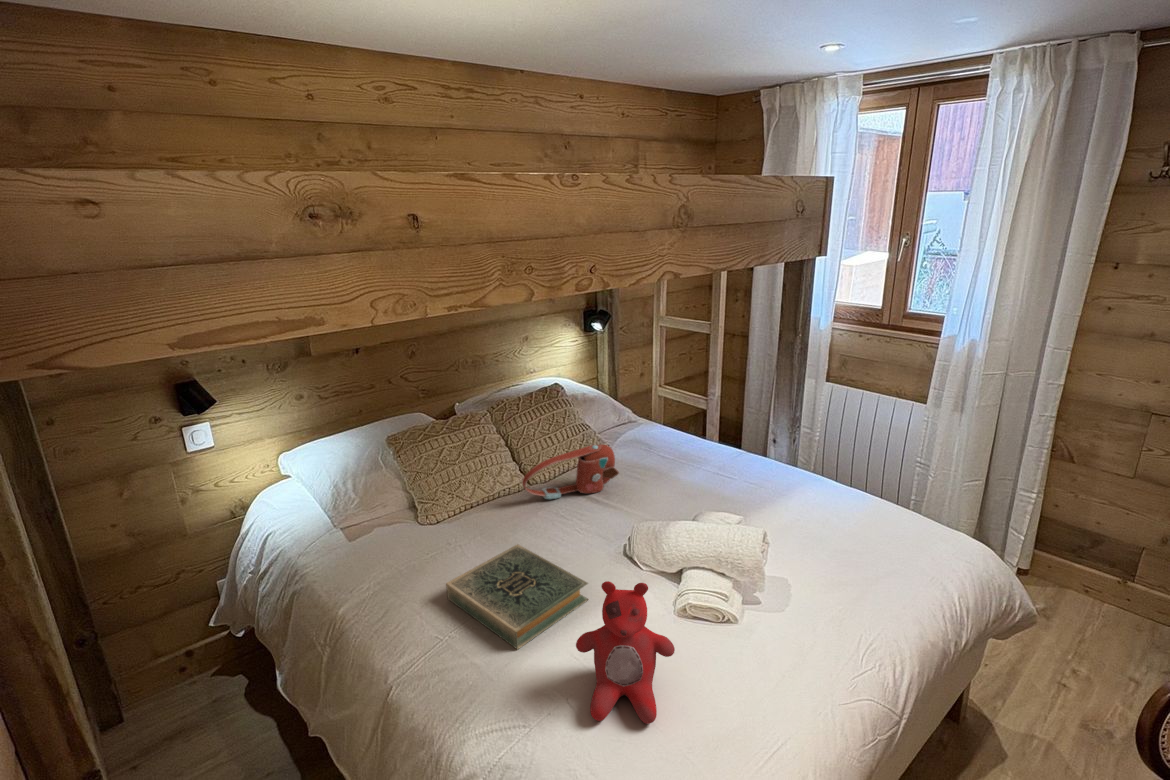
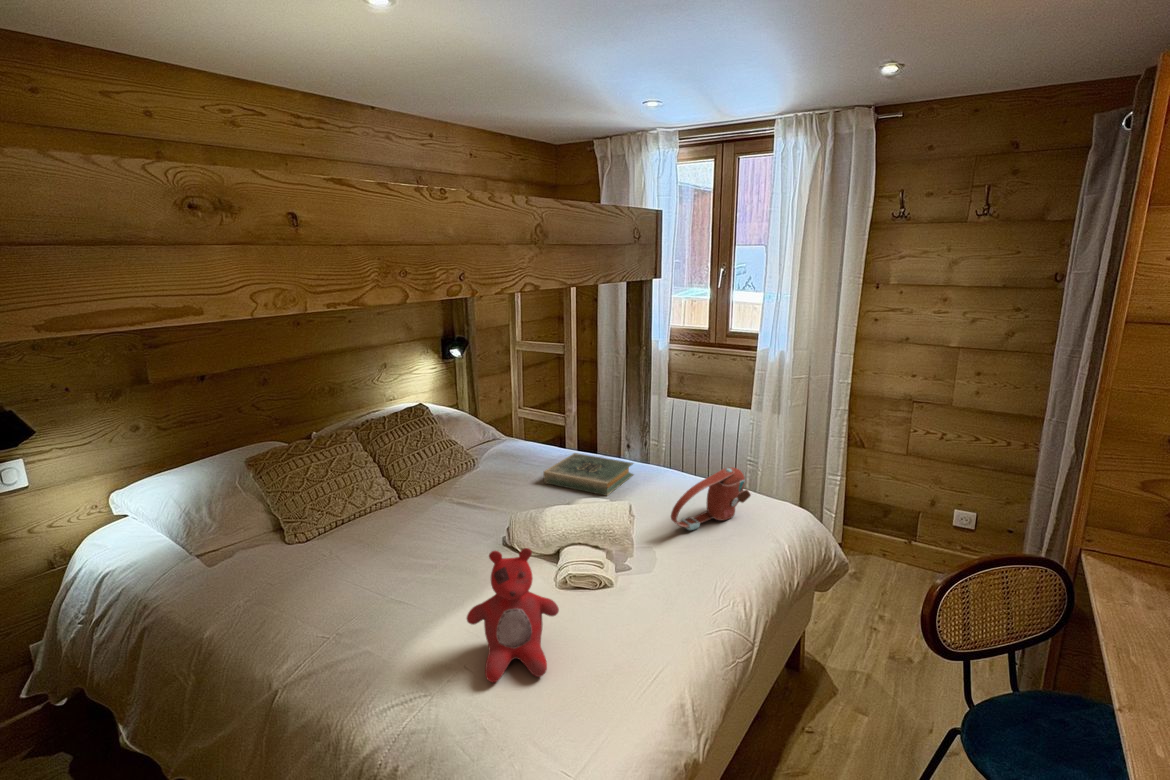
handbag: present [522,445,619,499] -> present [671,467,751,530]
hardback book: present [446,544,588,649] -> present [544,453,633,496]

